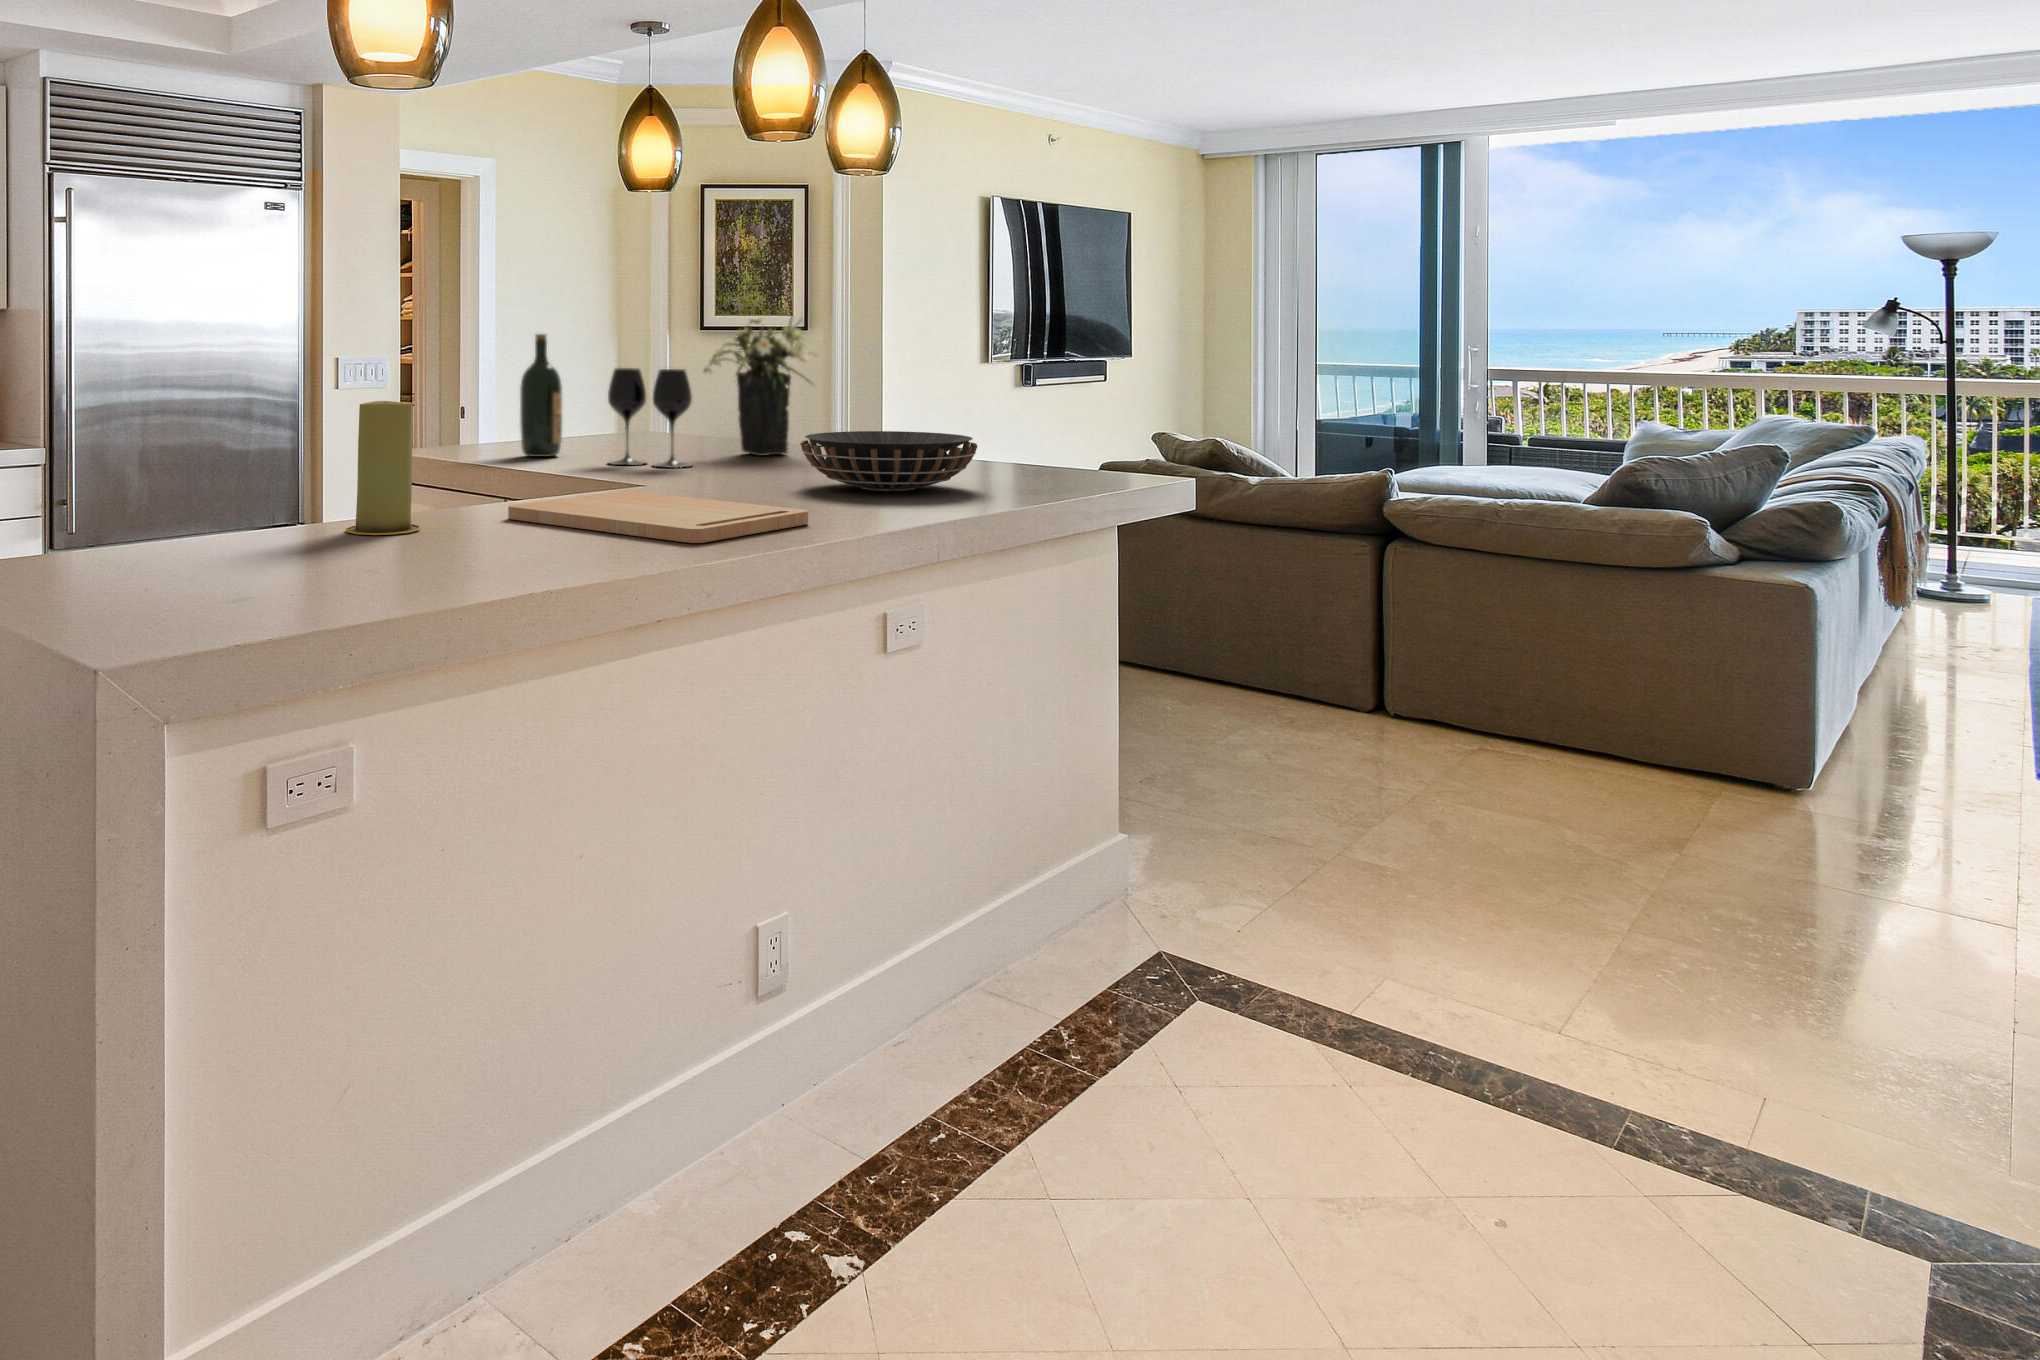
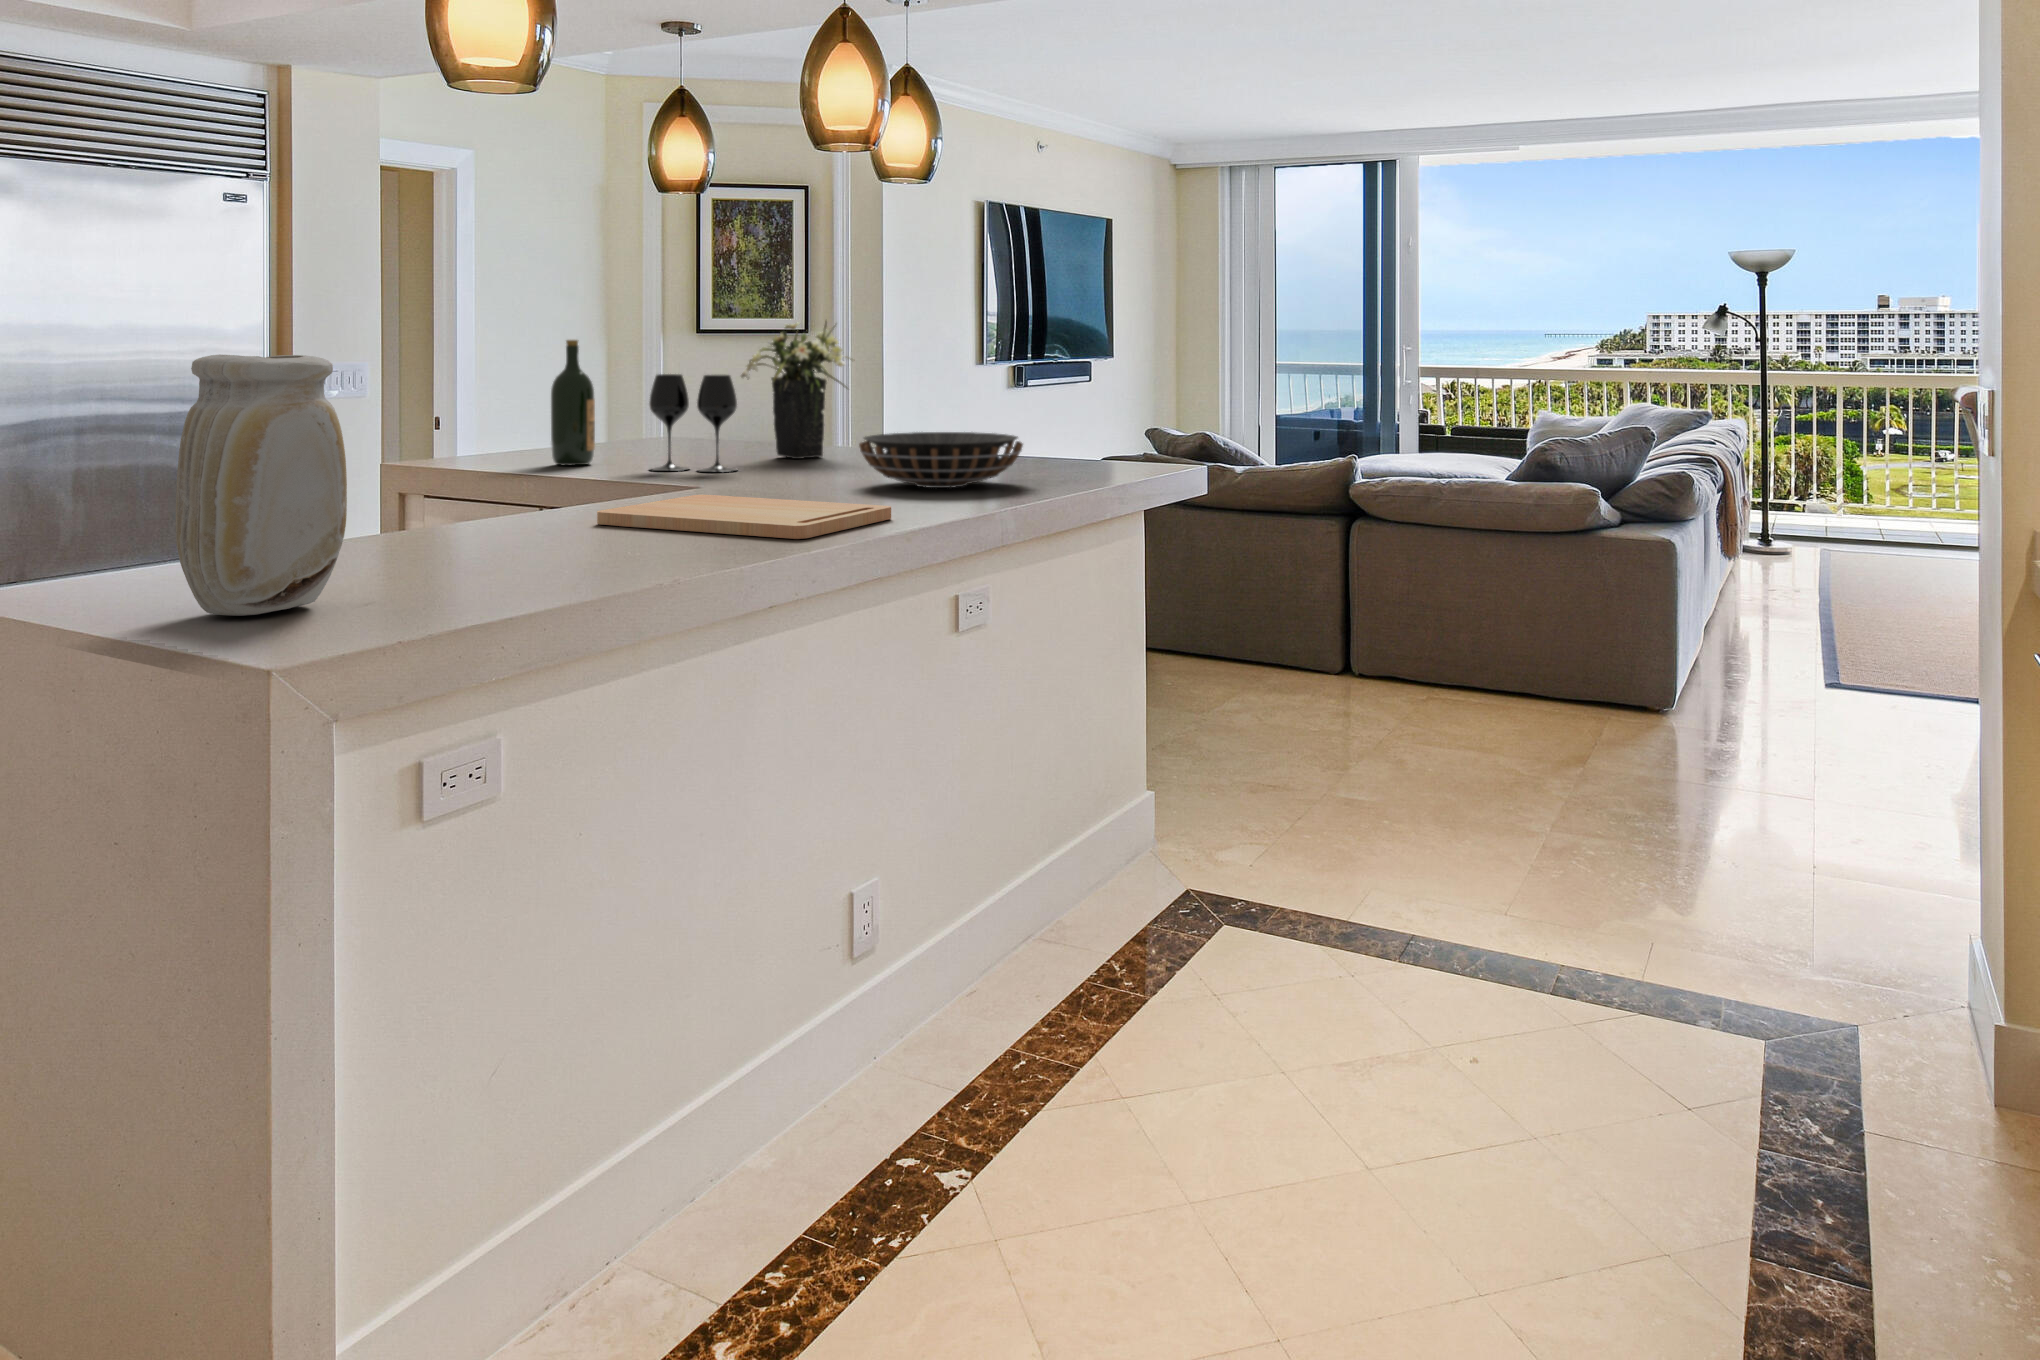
vase: none [29,340,194,603] -> present [176,354,347,616]
candle: present [345,401,421,535] -> none [439,411,517,544]

